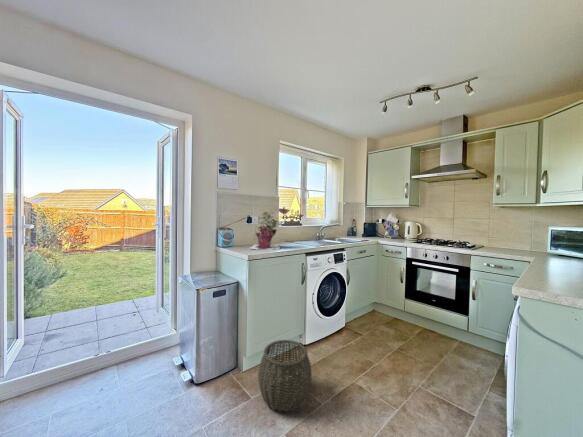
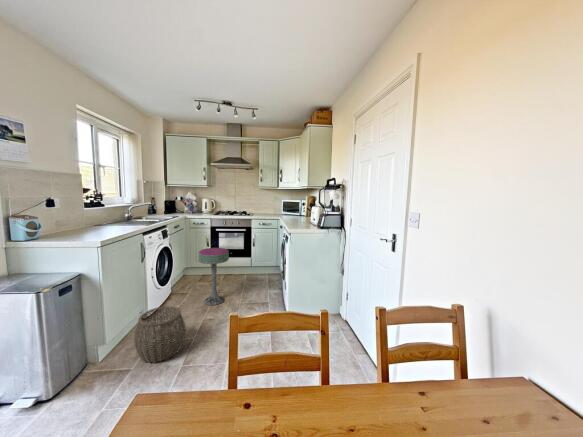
potted plant: present [250,211,280,250] -> none [66,191,116,237]
bar stool: none [365,285,408,370] -> present [199,248,229,305]

